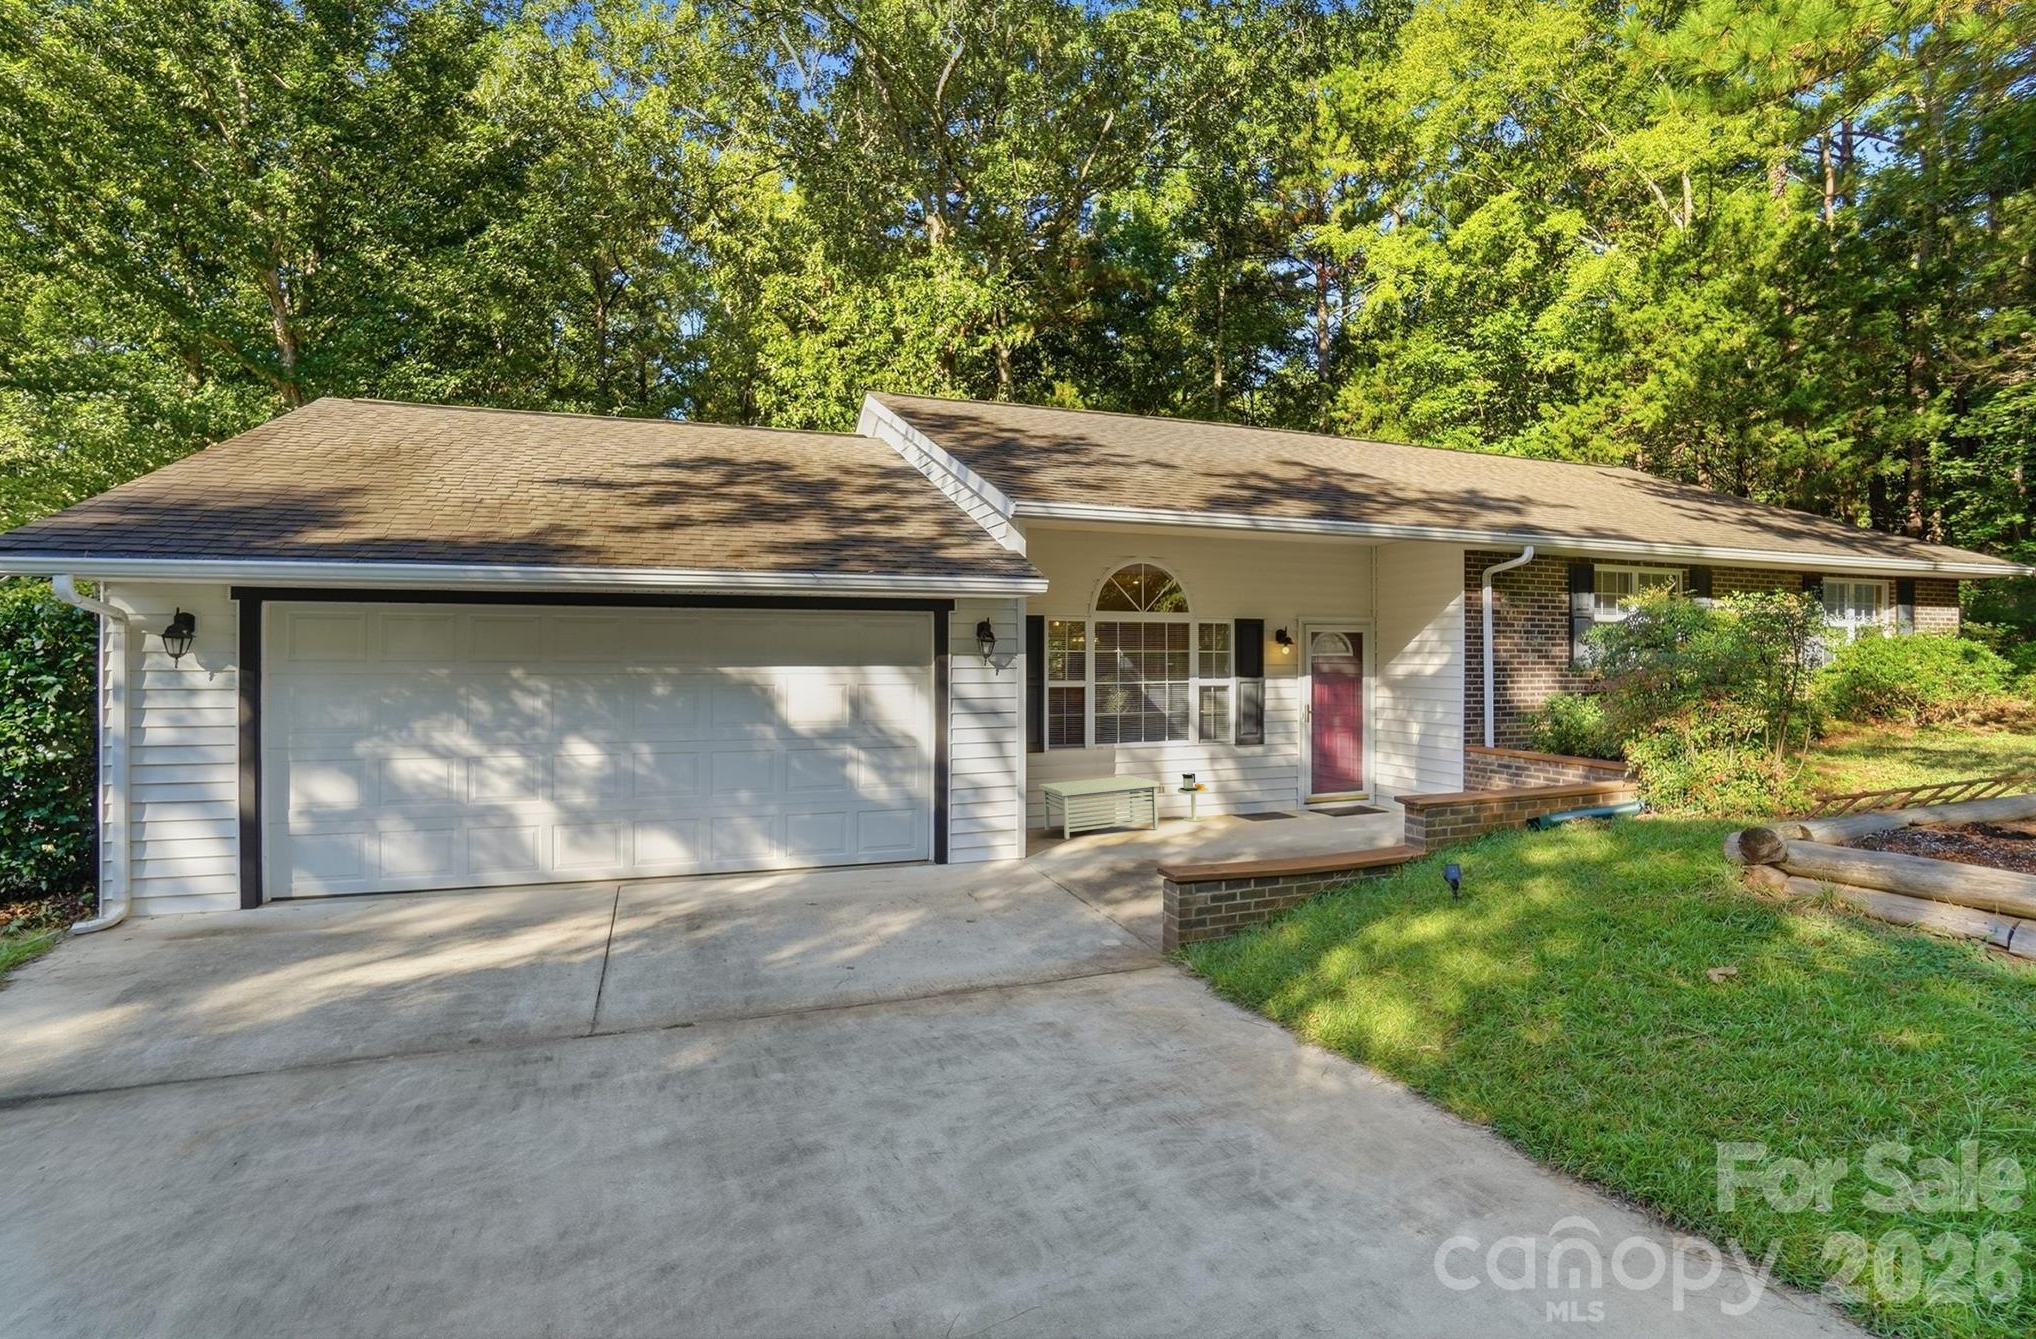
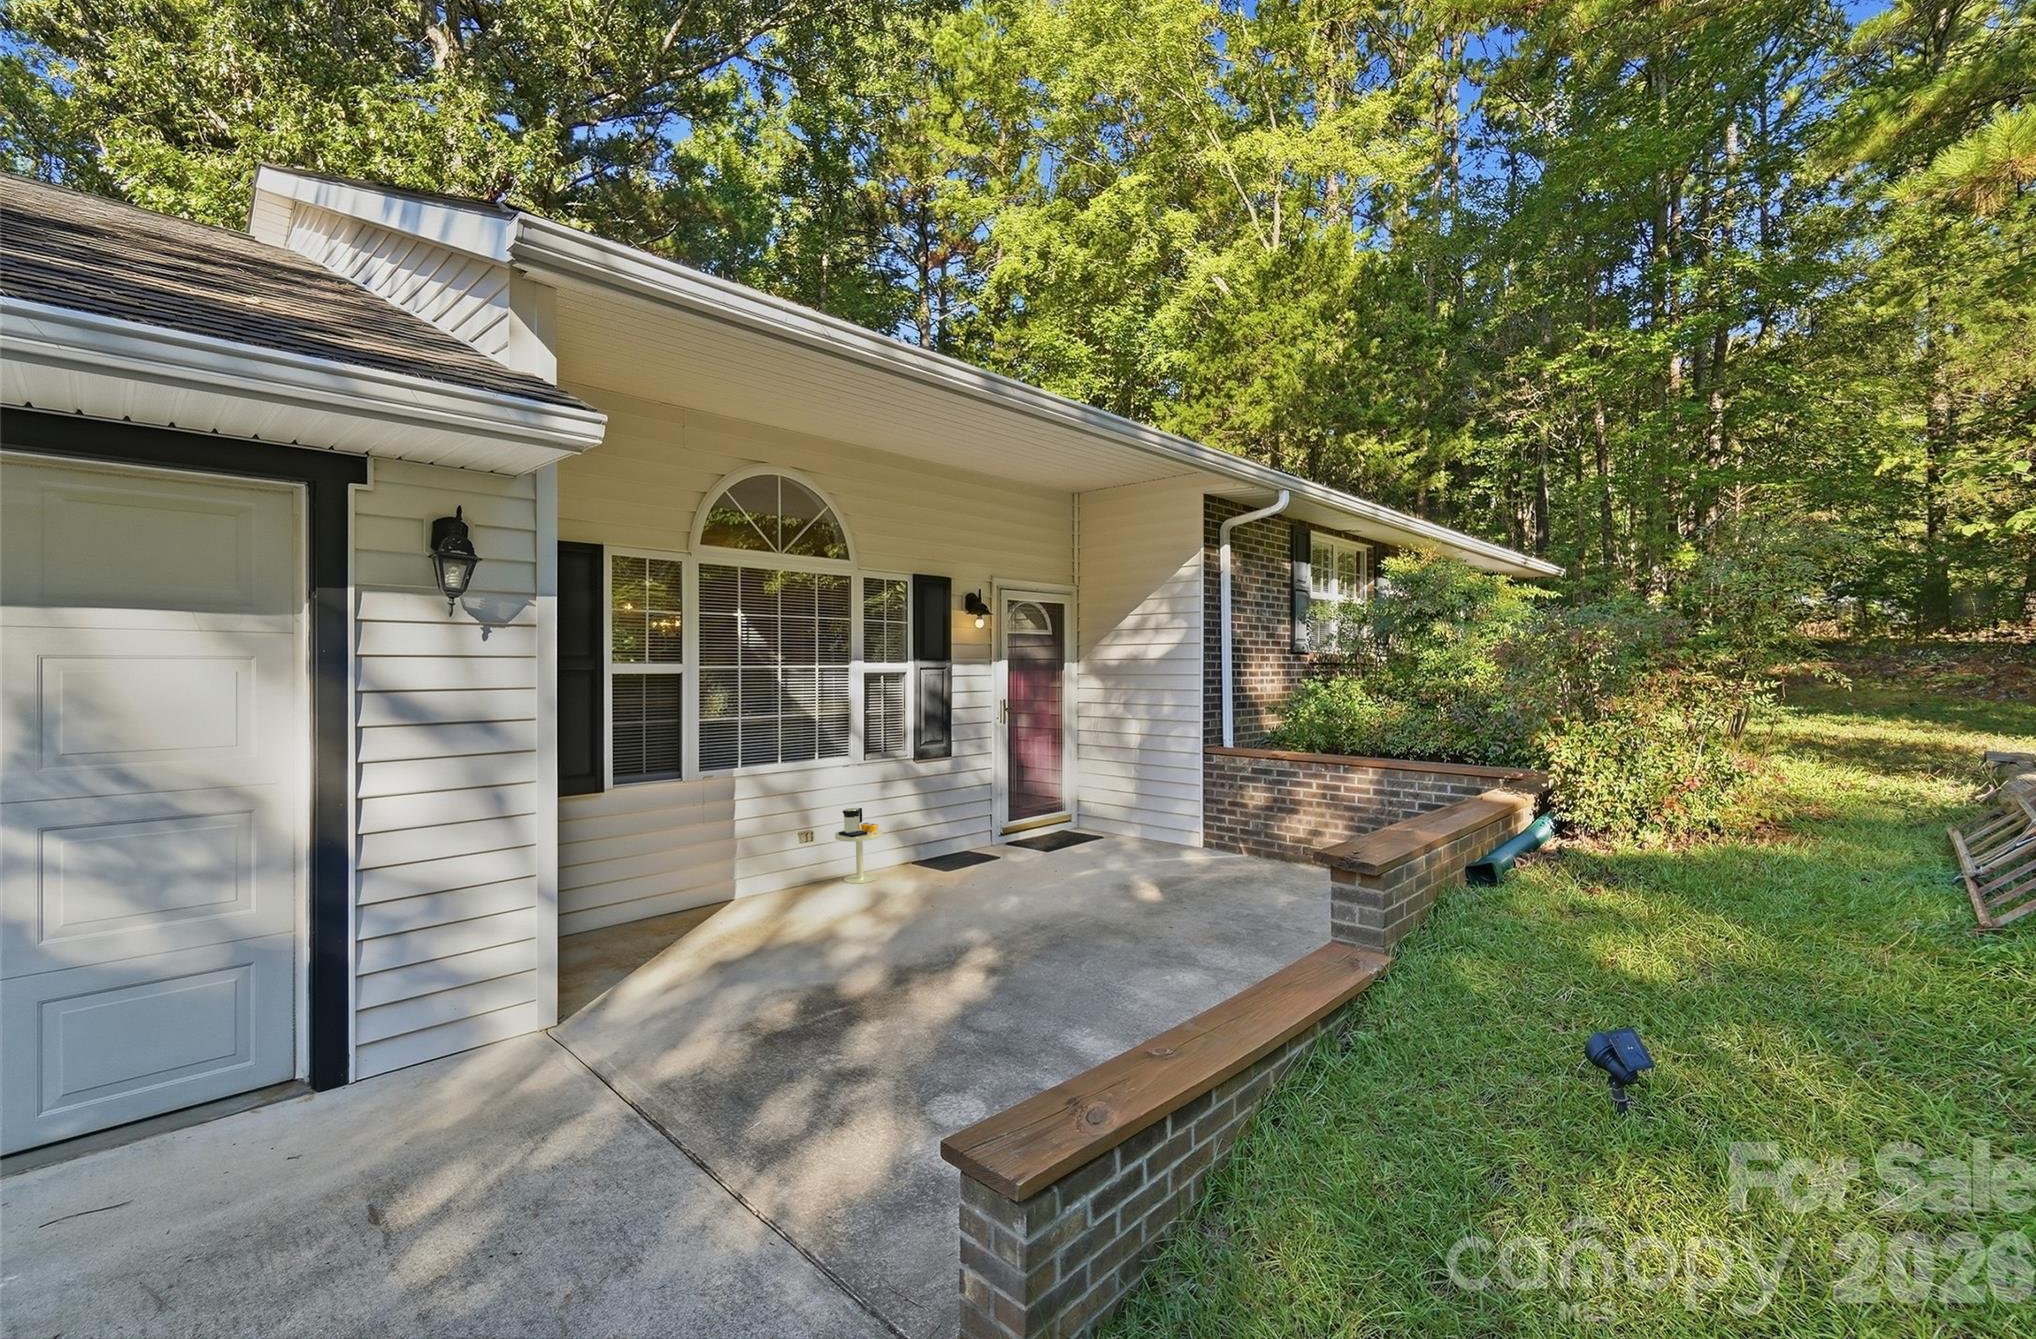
storage bench: present [1039,776,1160,839] -> none [591,819,814,955]

